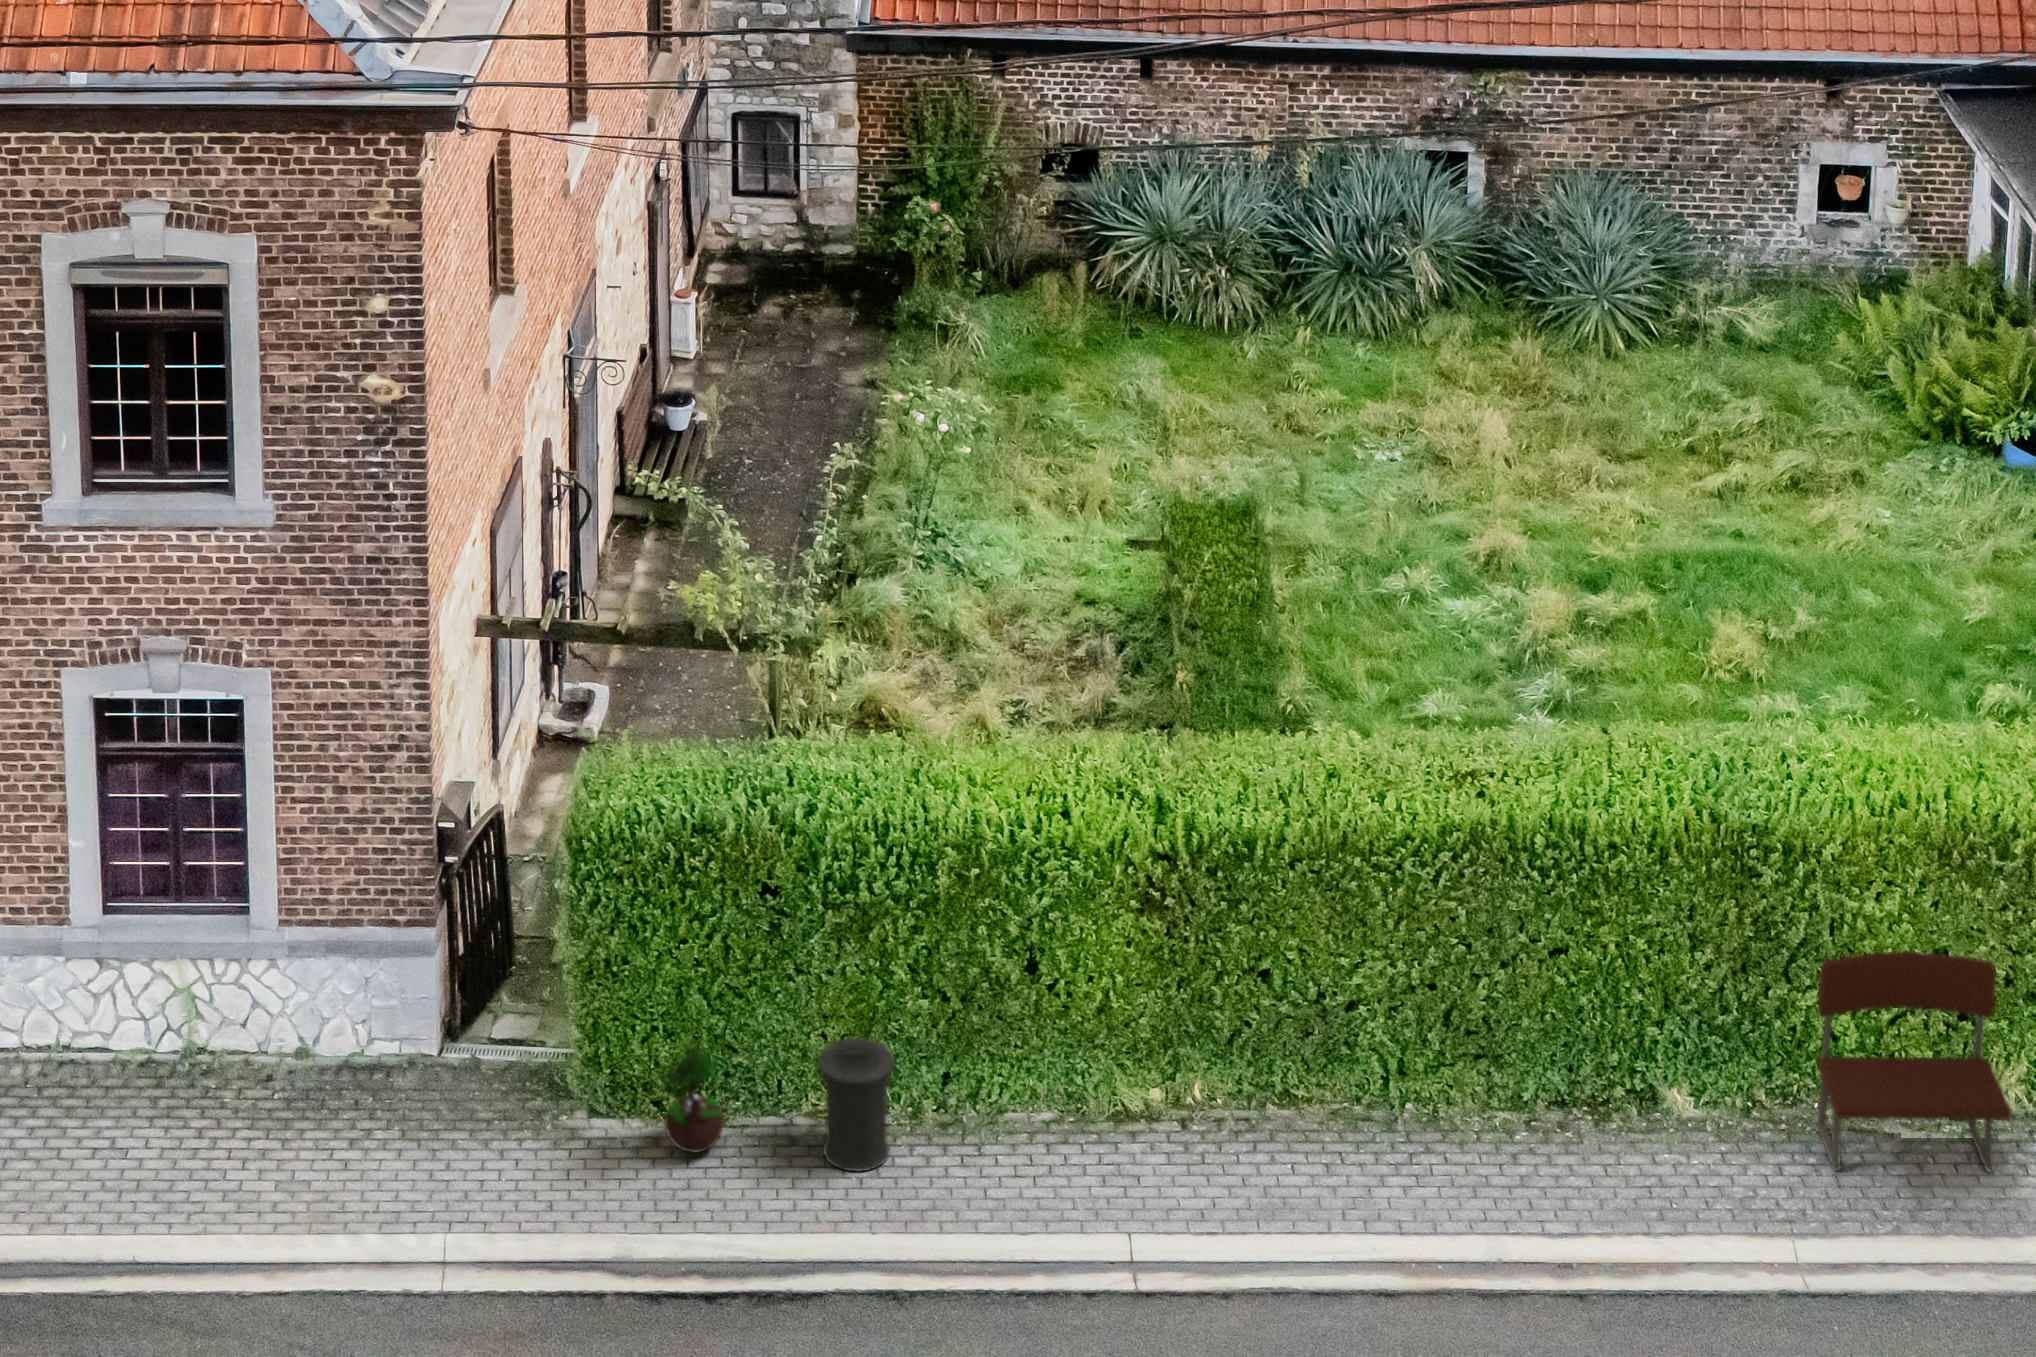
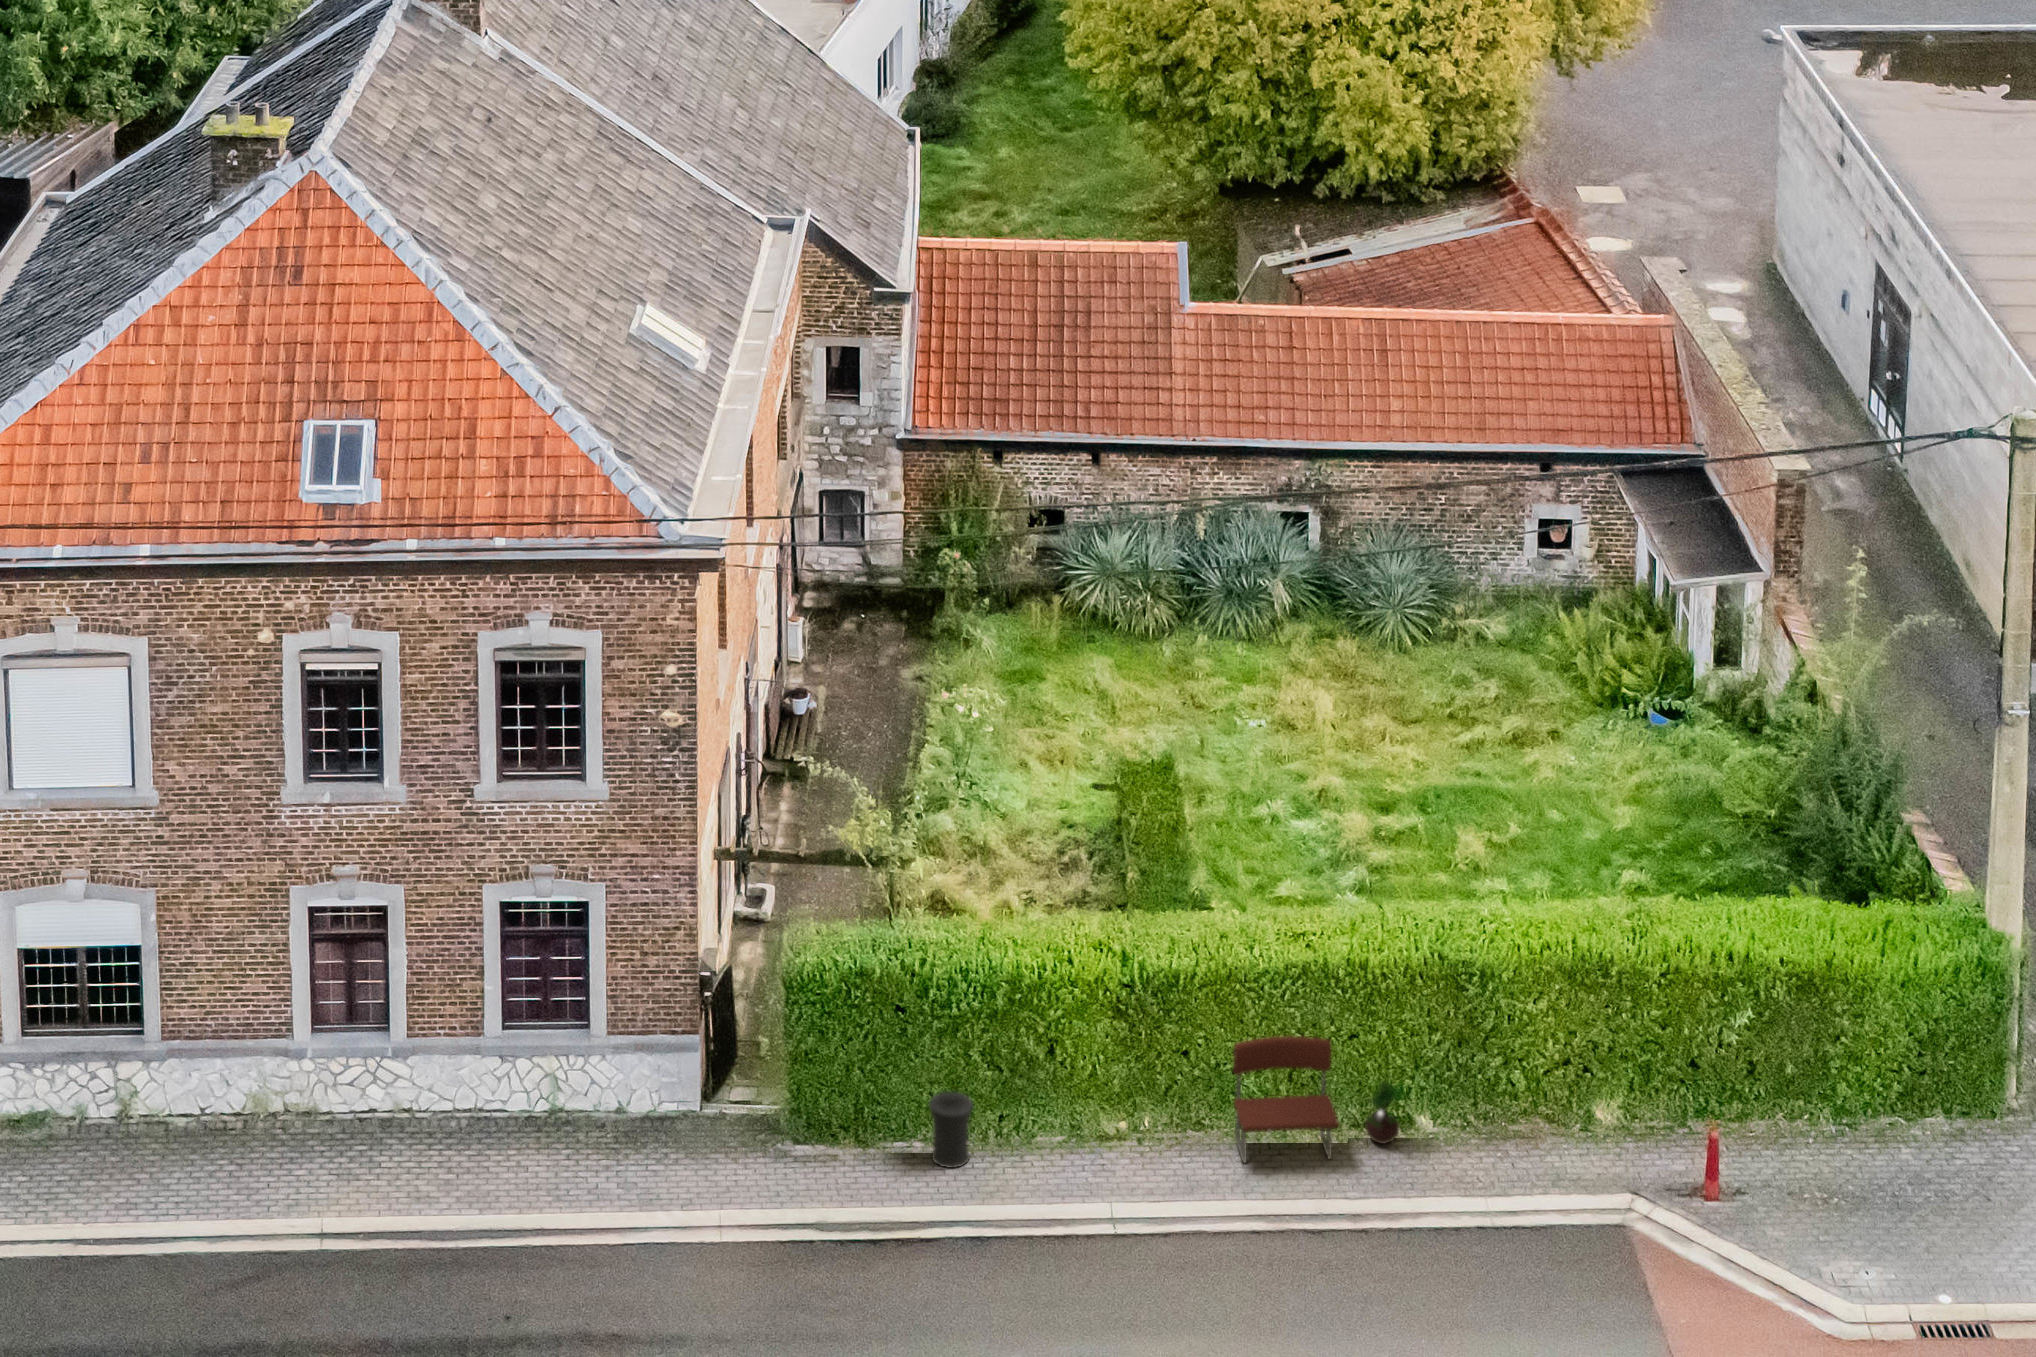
bench: present [1816,952,2012,1172] -> present [1233,1036,1339,1162]
potted tree: present [654,1039,725,1153] -> present [1365,1079,1405,1144]

